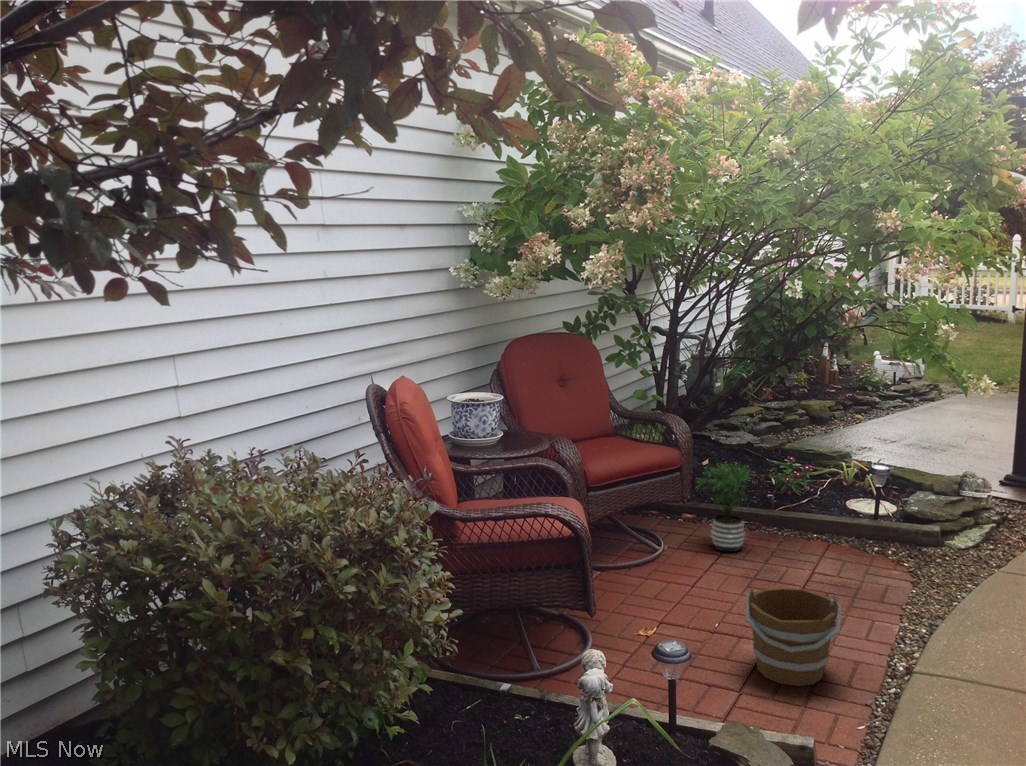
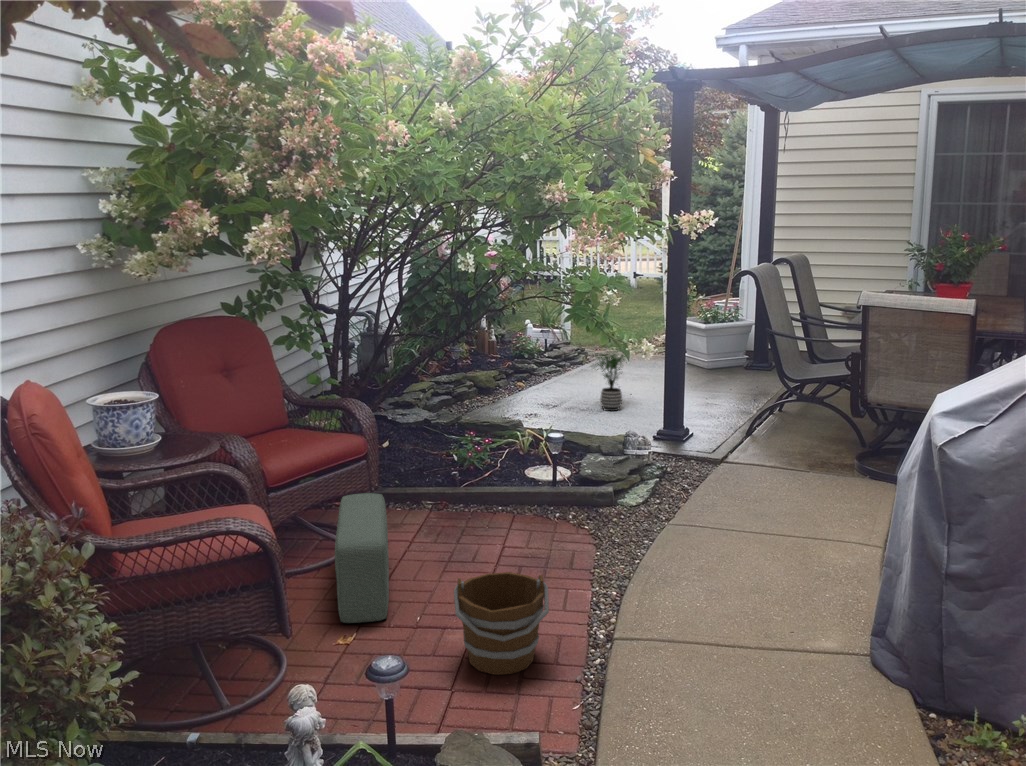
potted plant: present [696,462,755,552] -> present [595,353,626,411]
pouf: none [641,502,694,619] -> present [335,493,389,623]

